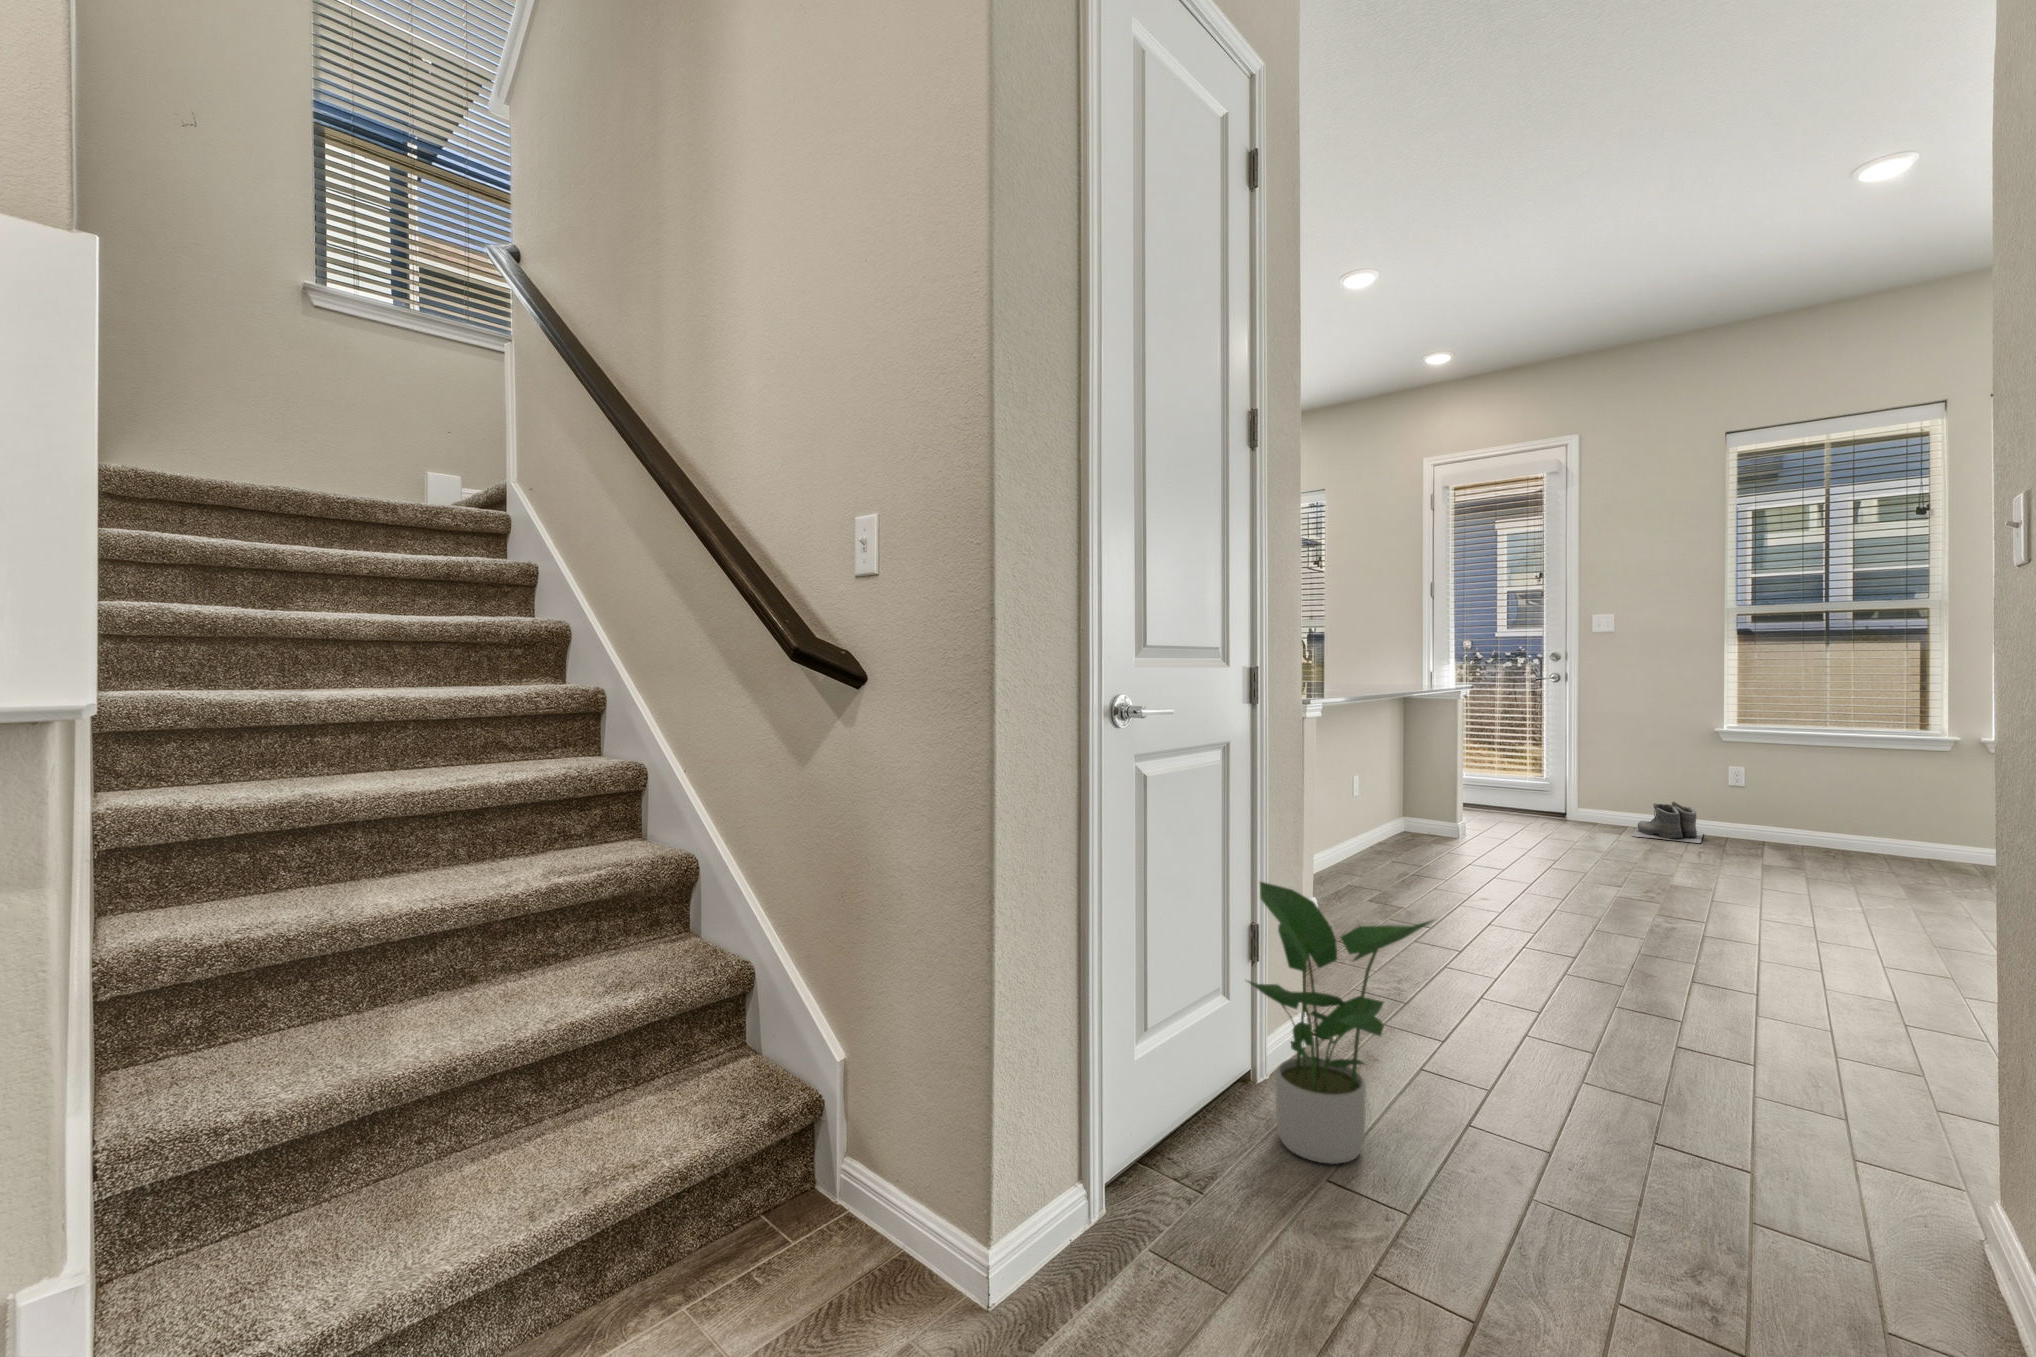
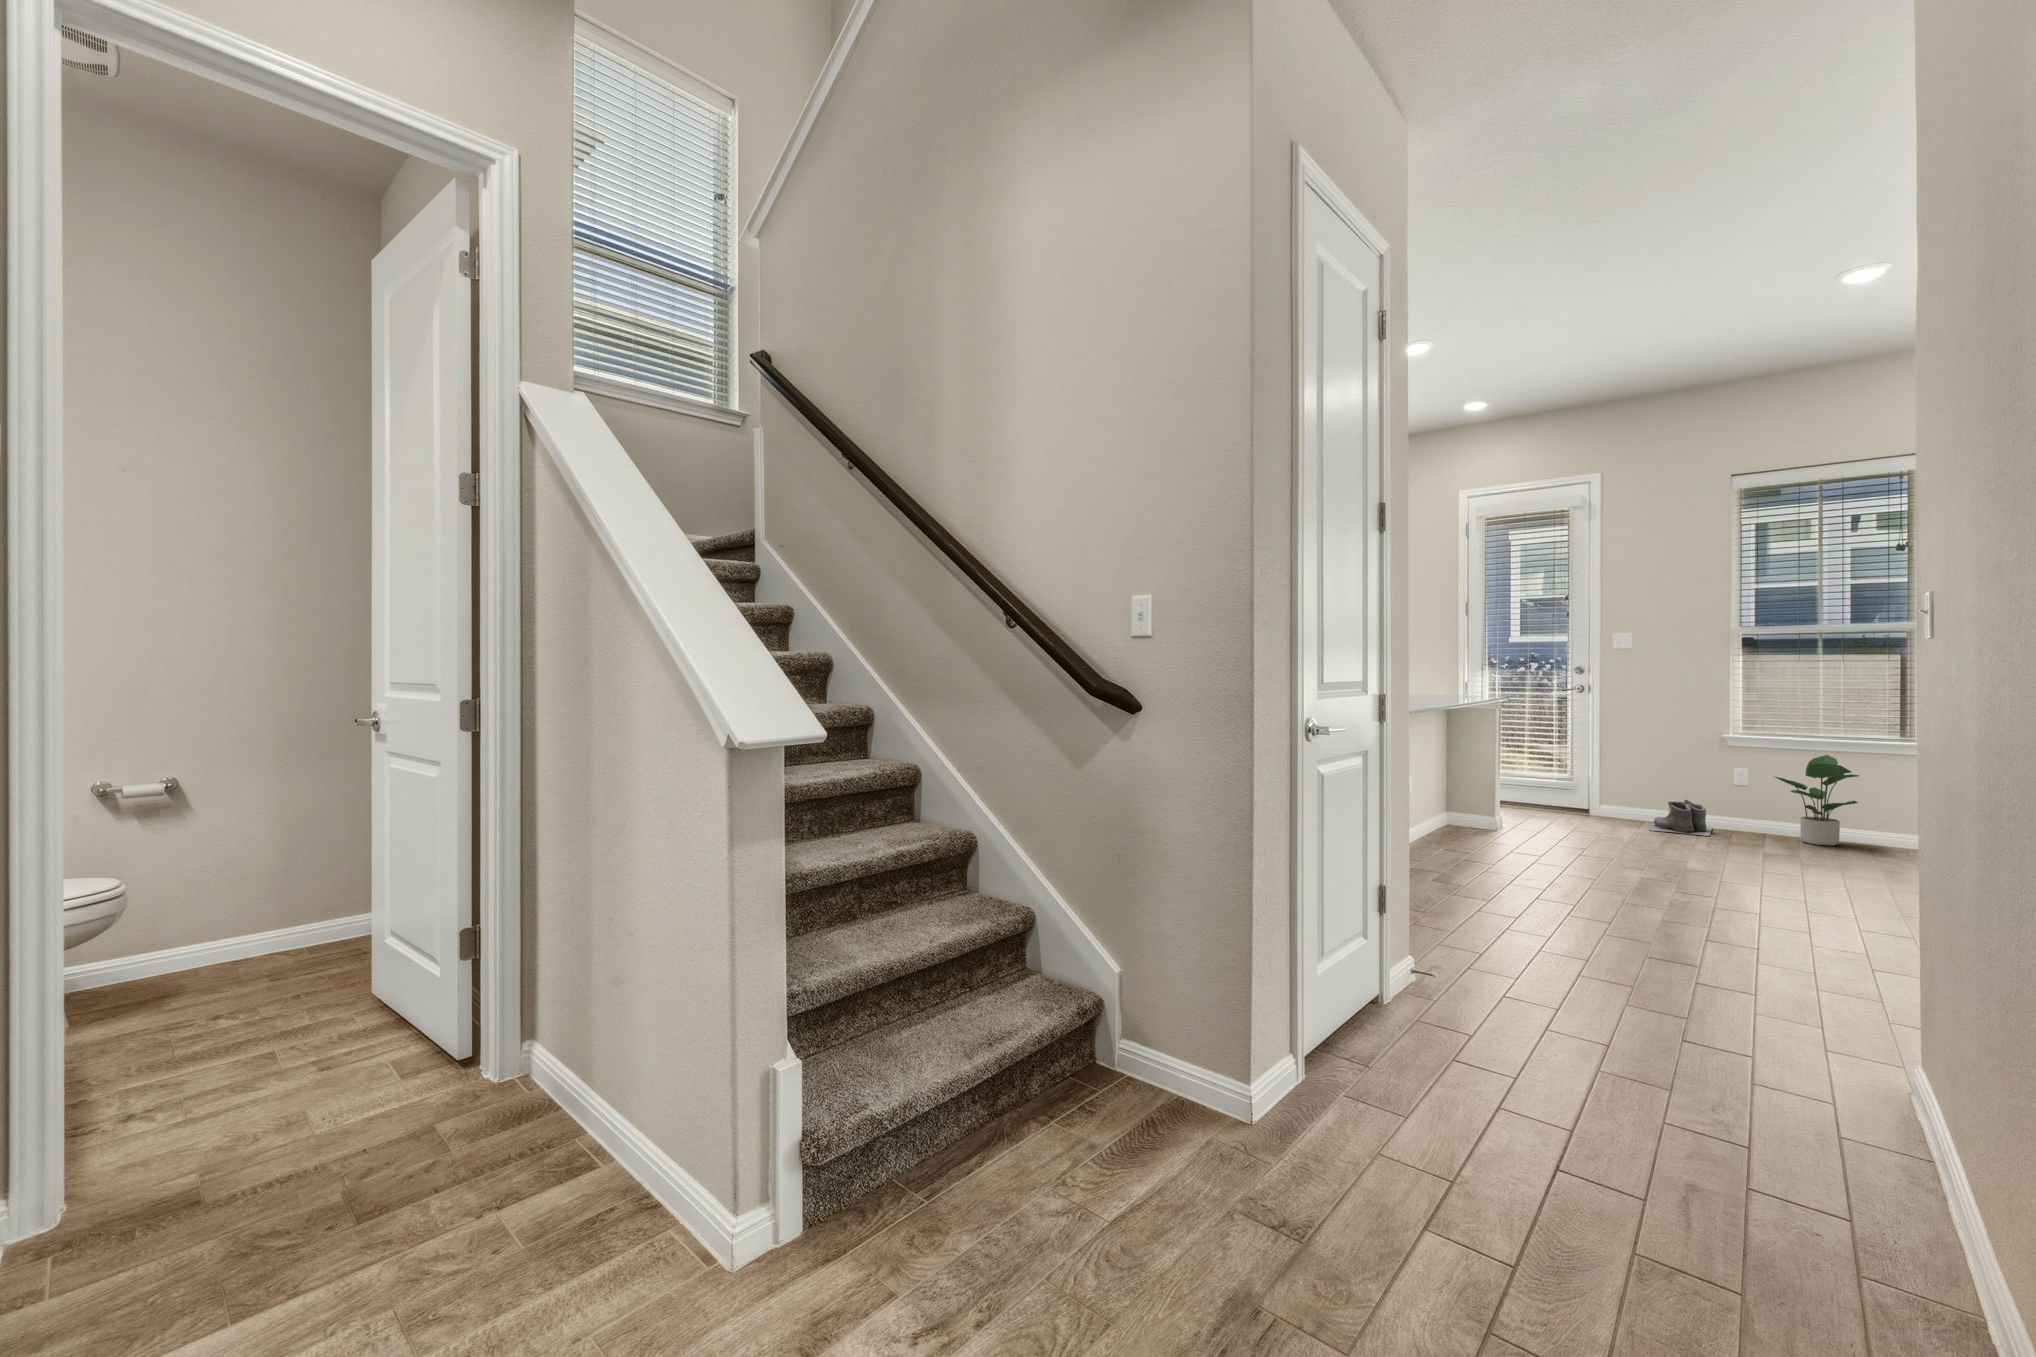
potted plant: present [1248,882,1432,1164] -> present [1775,755,1859,845]

